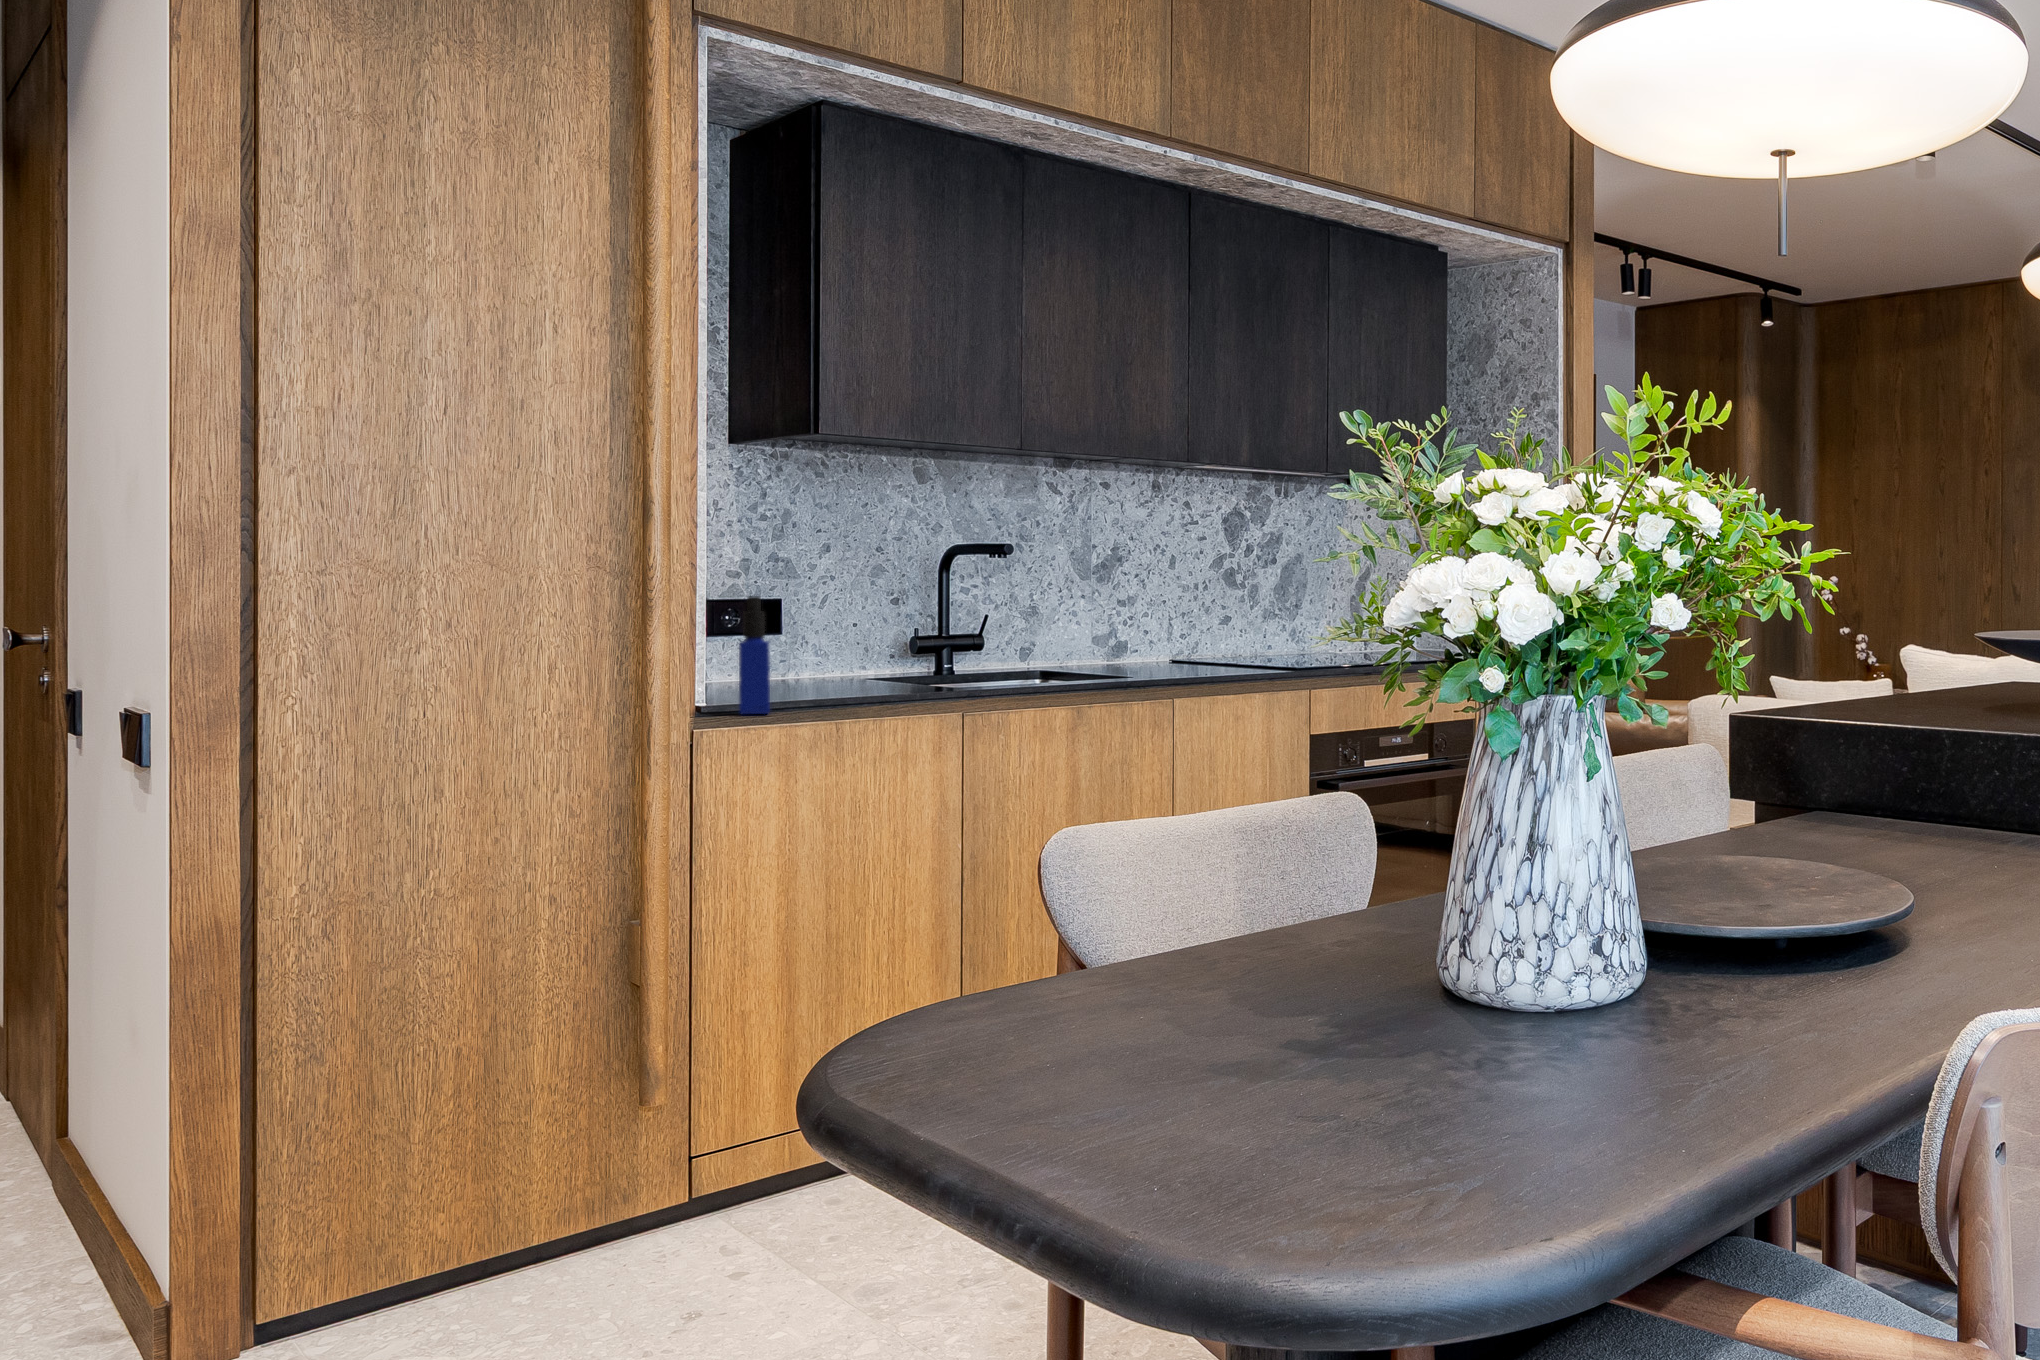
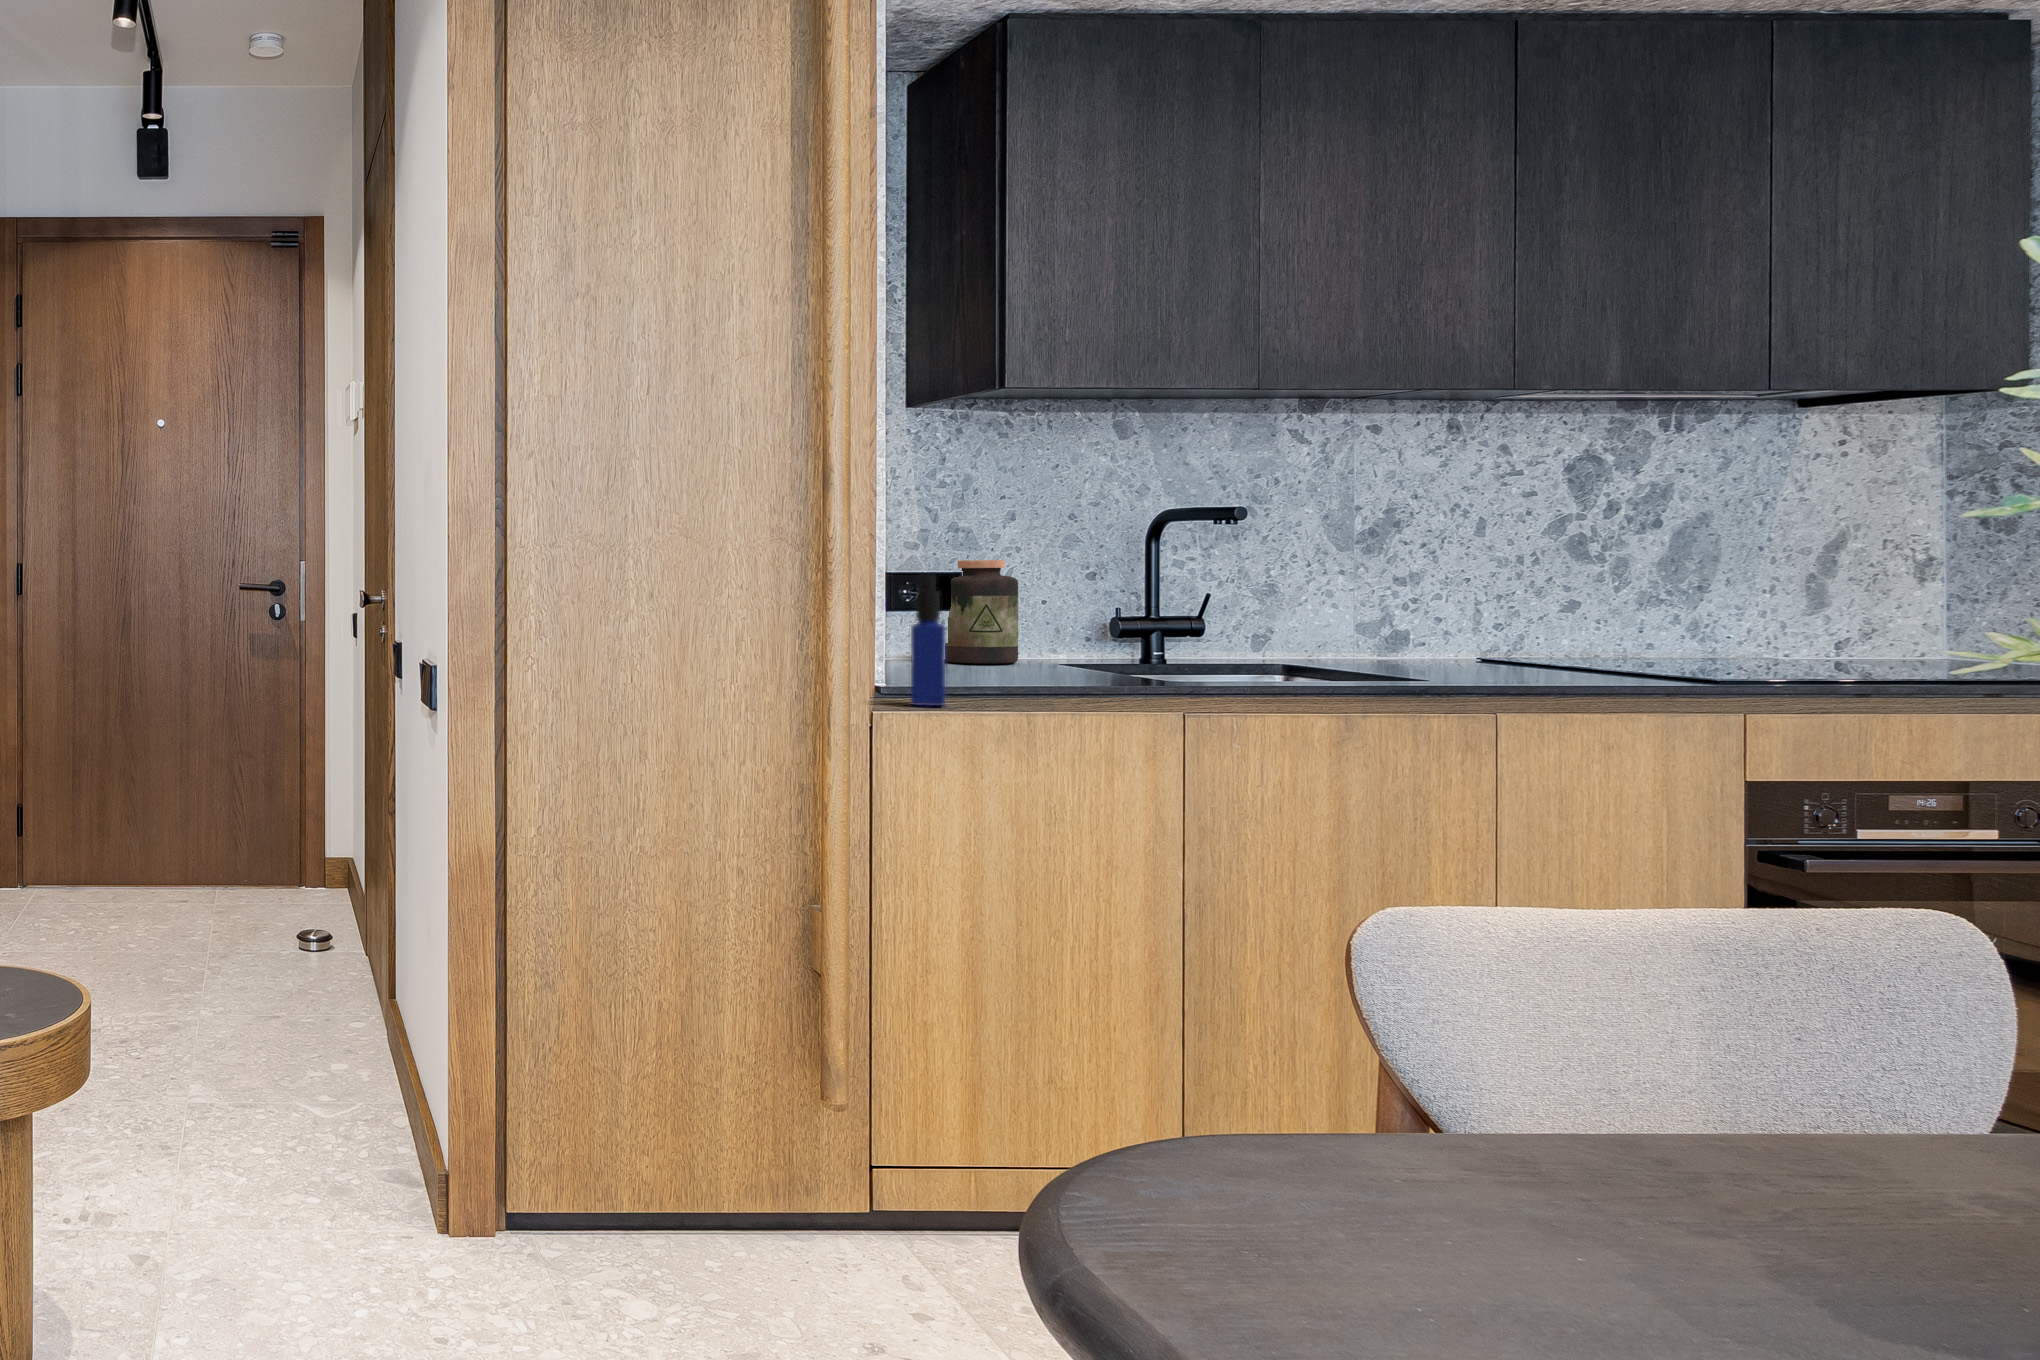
jar: none [767,583,833,677] -> present [945,560,1018,663]

